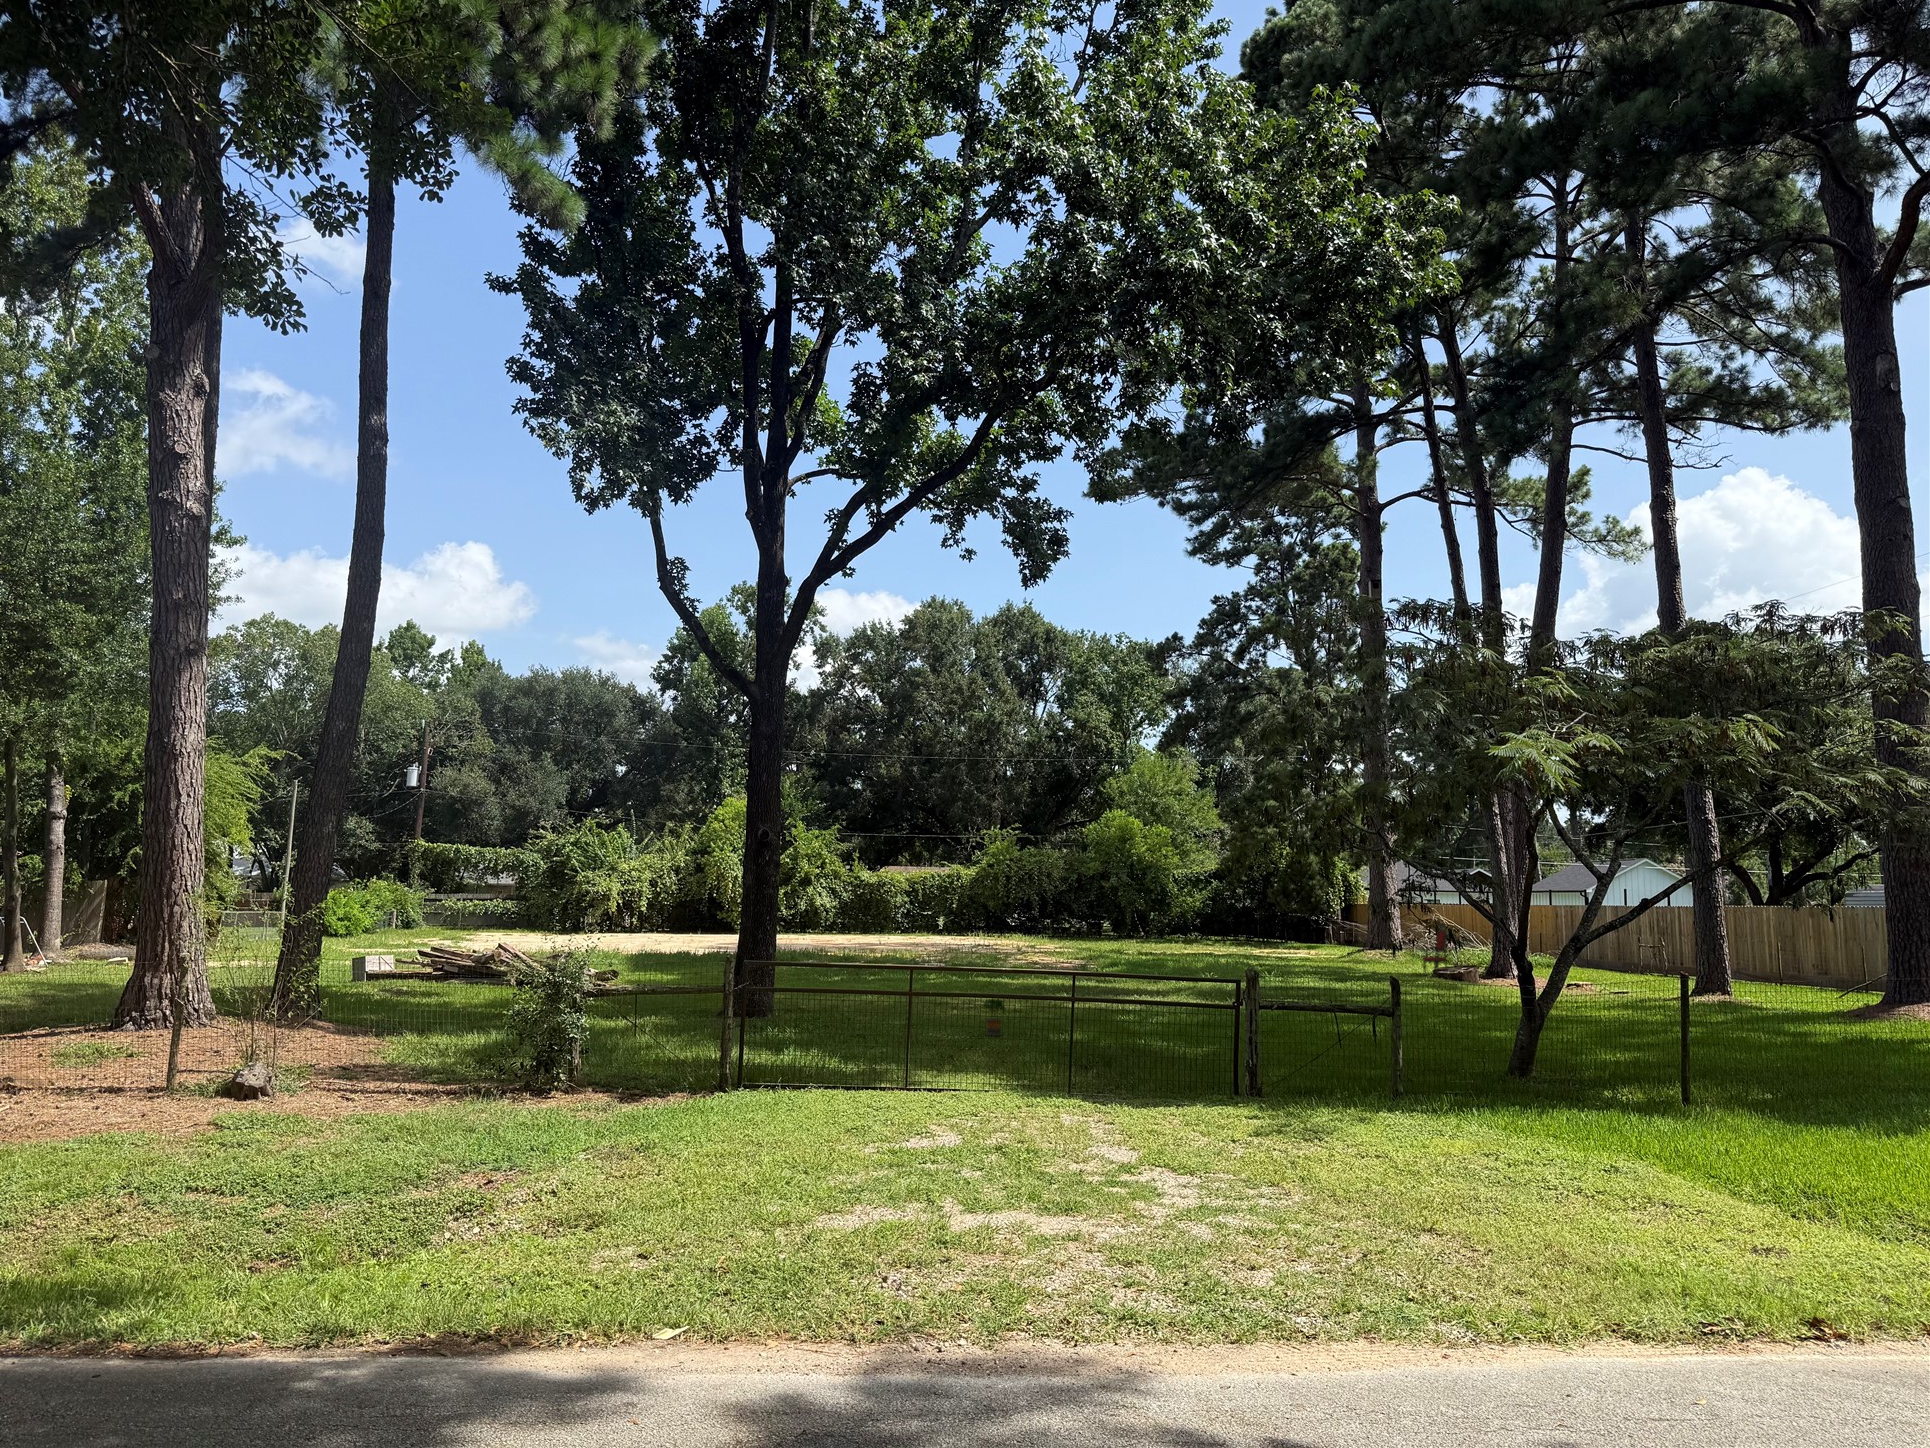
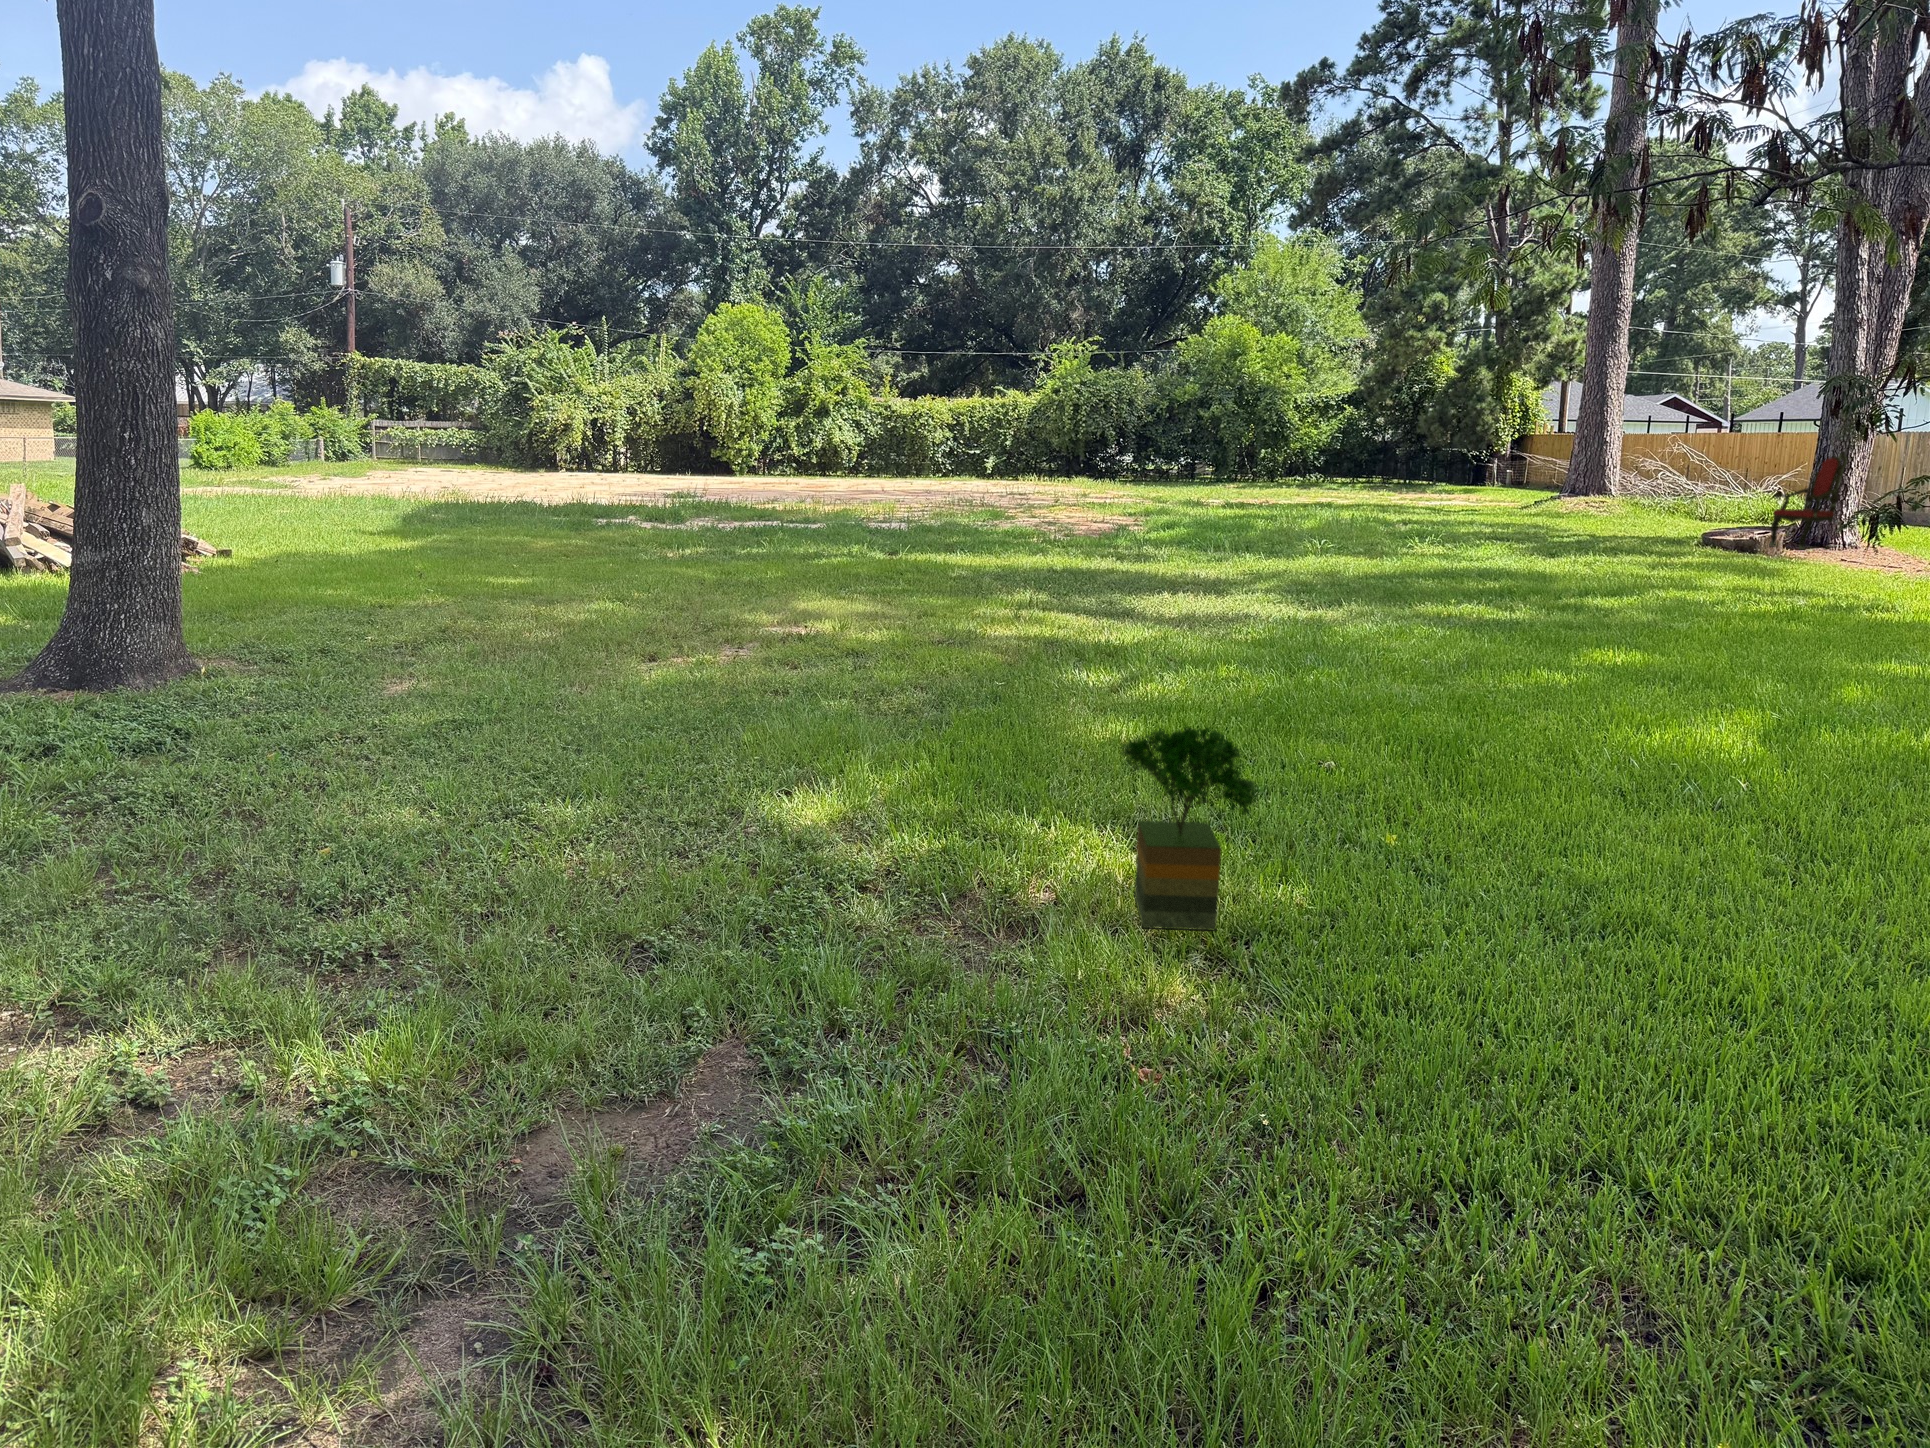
potted tree: present [982,999,1006,1036] -> present [1121,727,1256,930]

